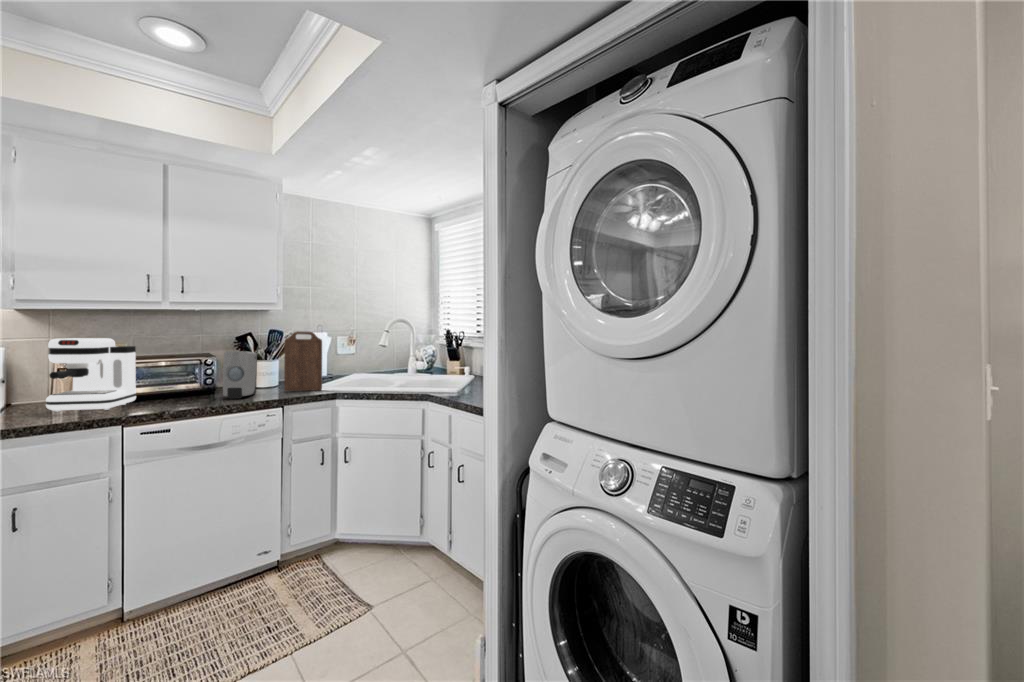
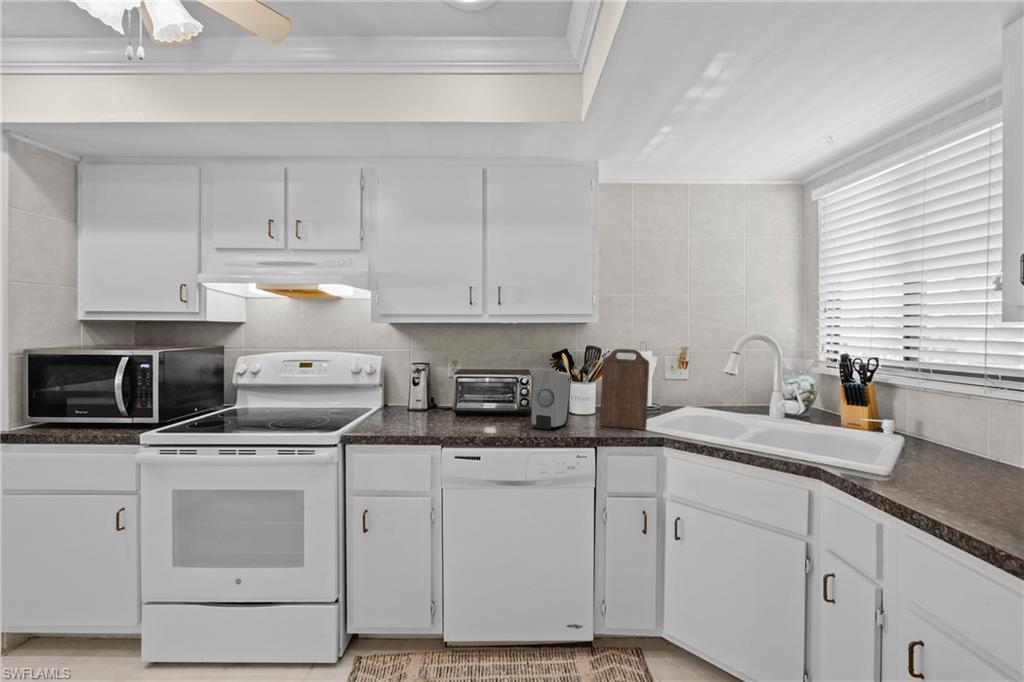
coffee maker: present [46,338,136,412] -> none [383,348,457,426]

